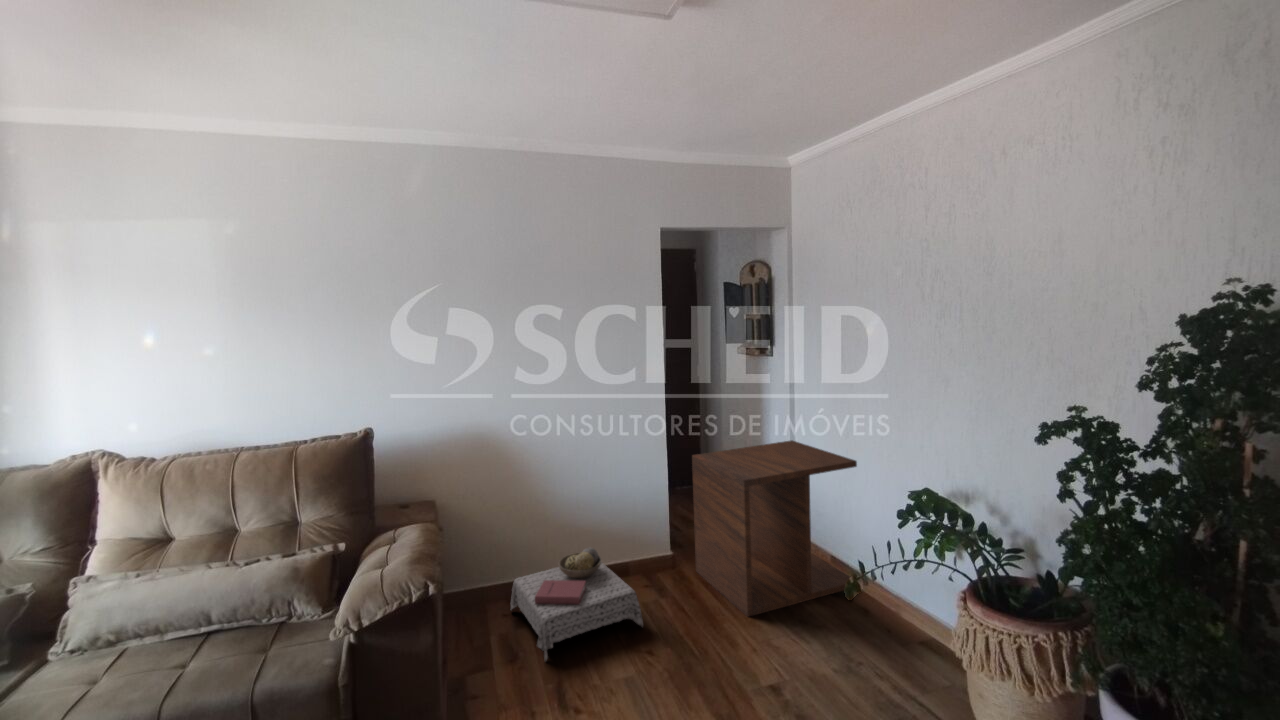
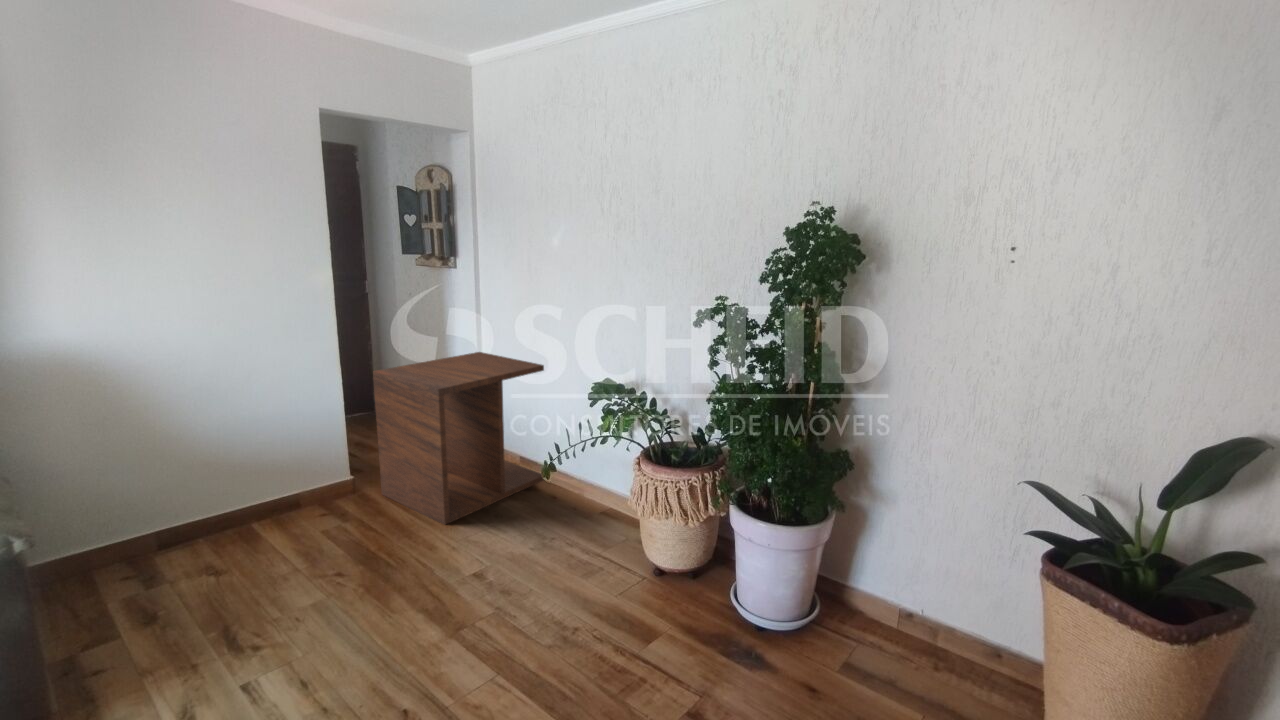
ottoman: present [510,547,643,661] -> none [130,485,328,624]

